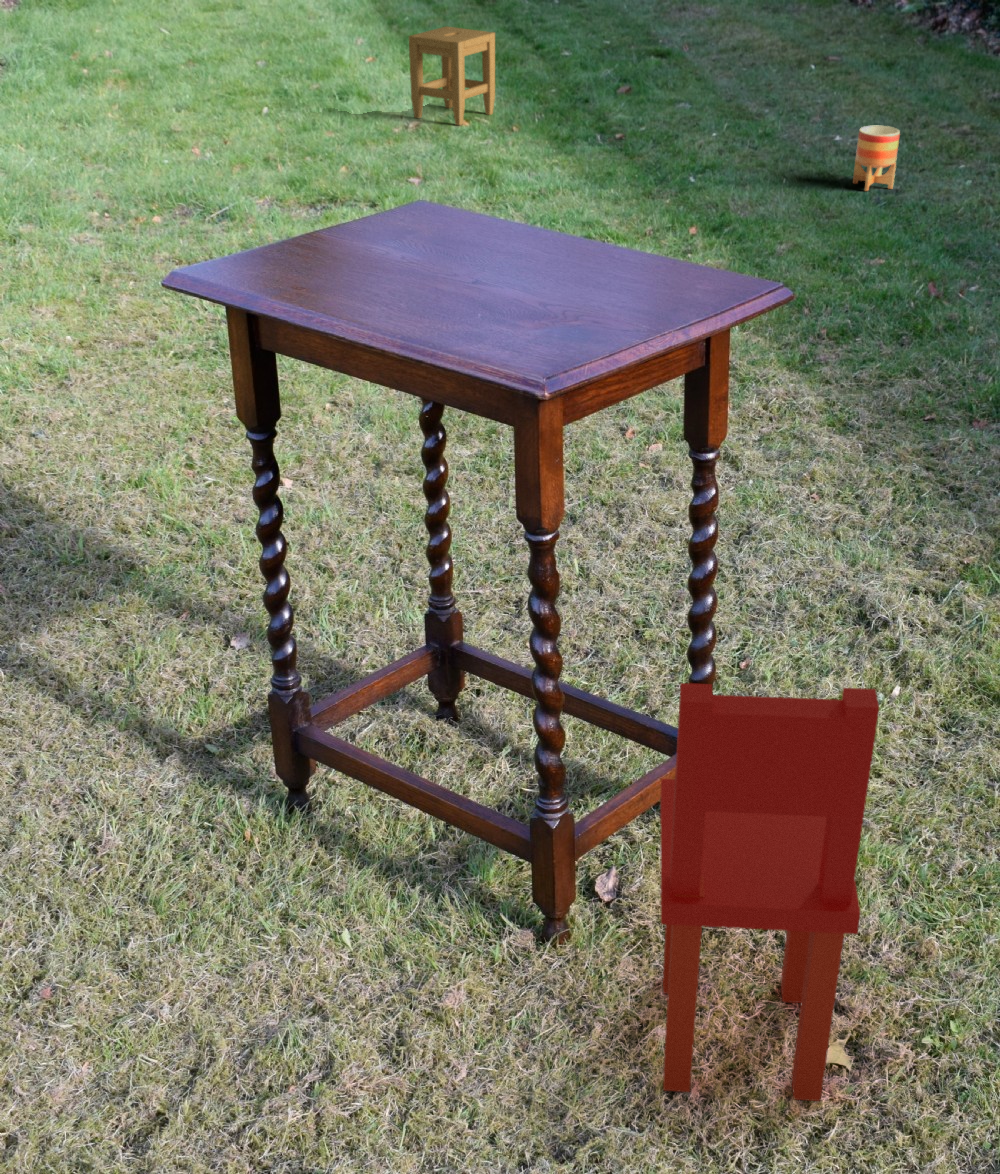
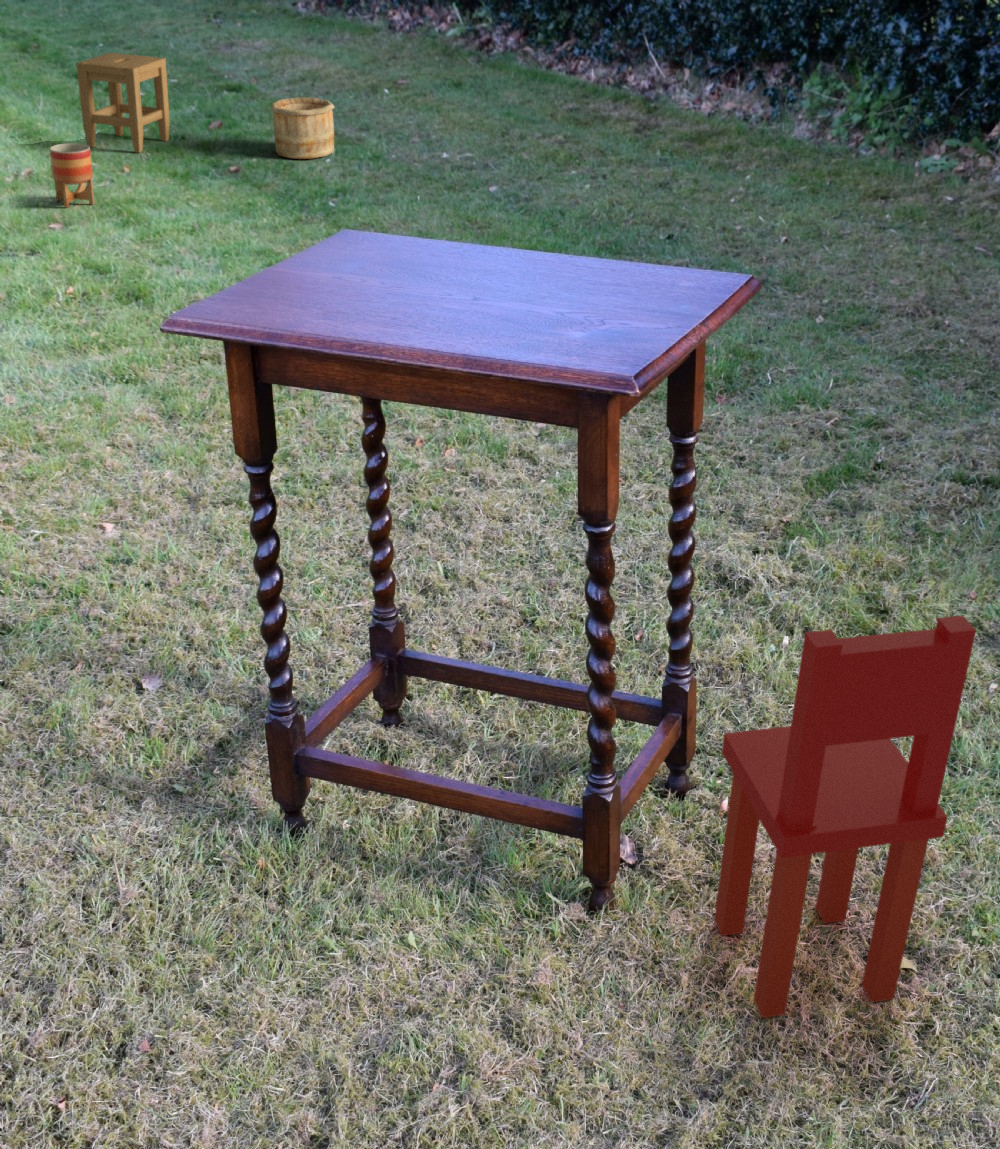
wooden bucket: none [588,75,651,137] -> present [271,97,334,159]
planter: present [853,126,900,191] -> present [50,143,94,208]

